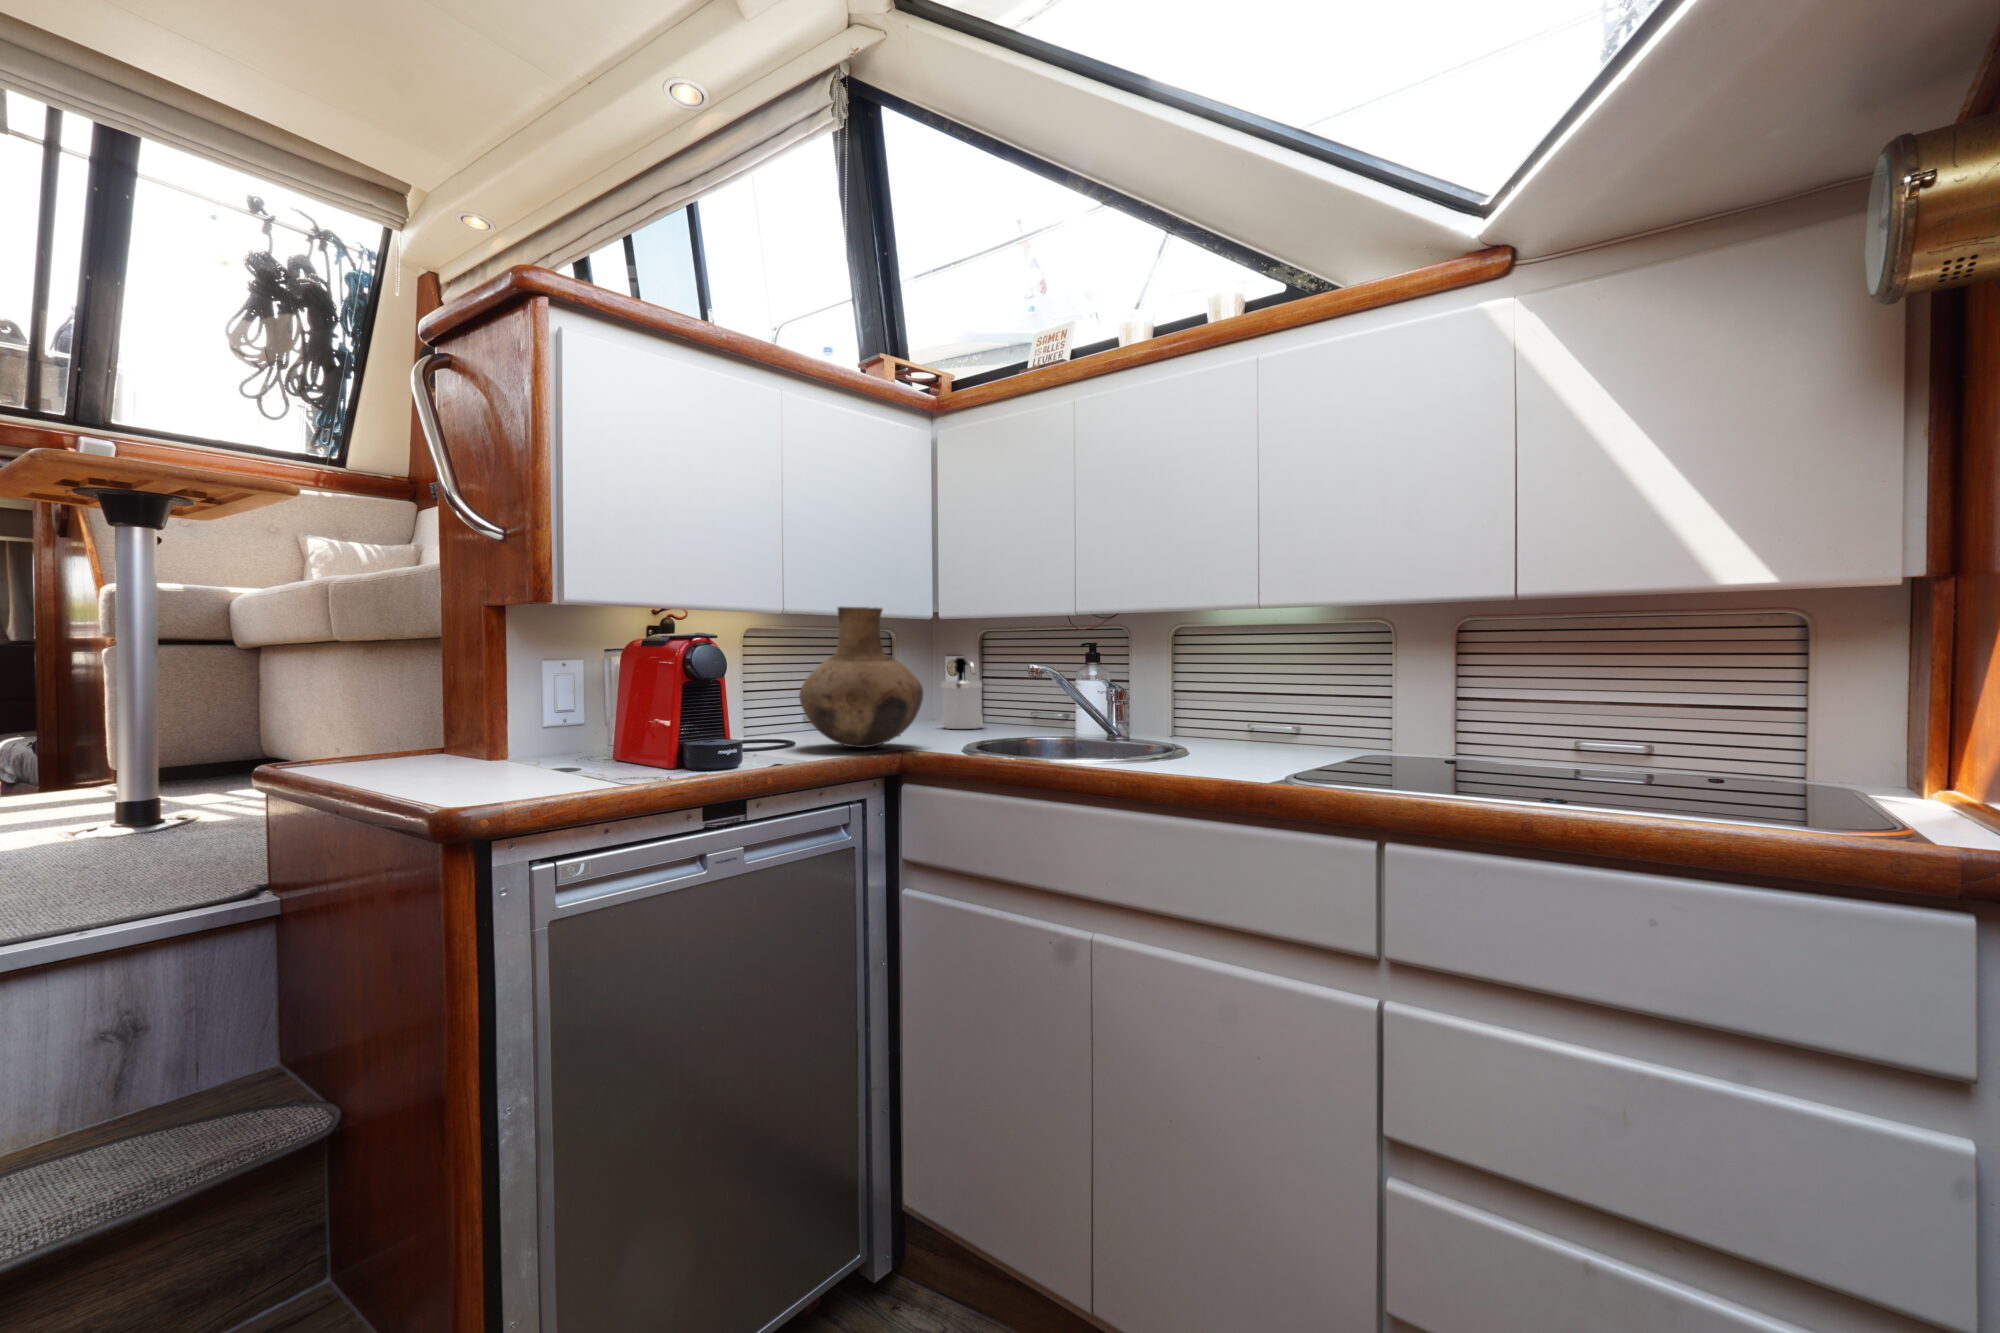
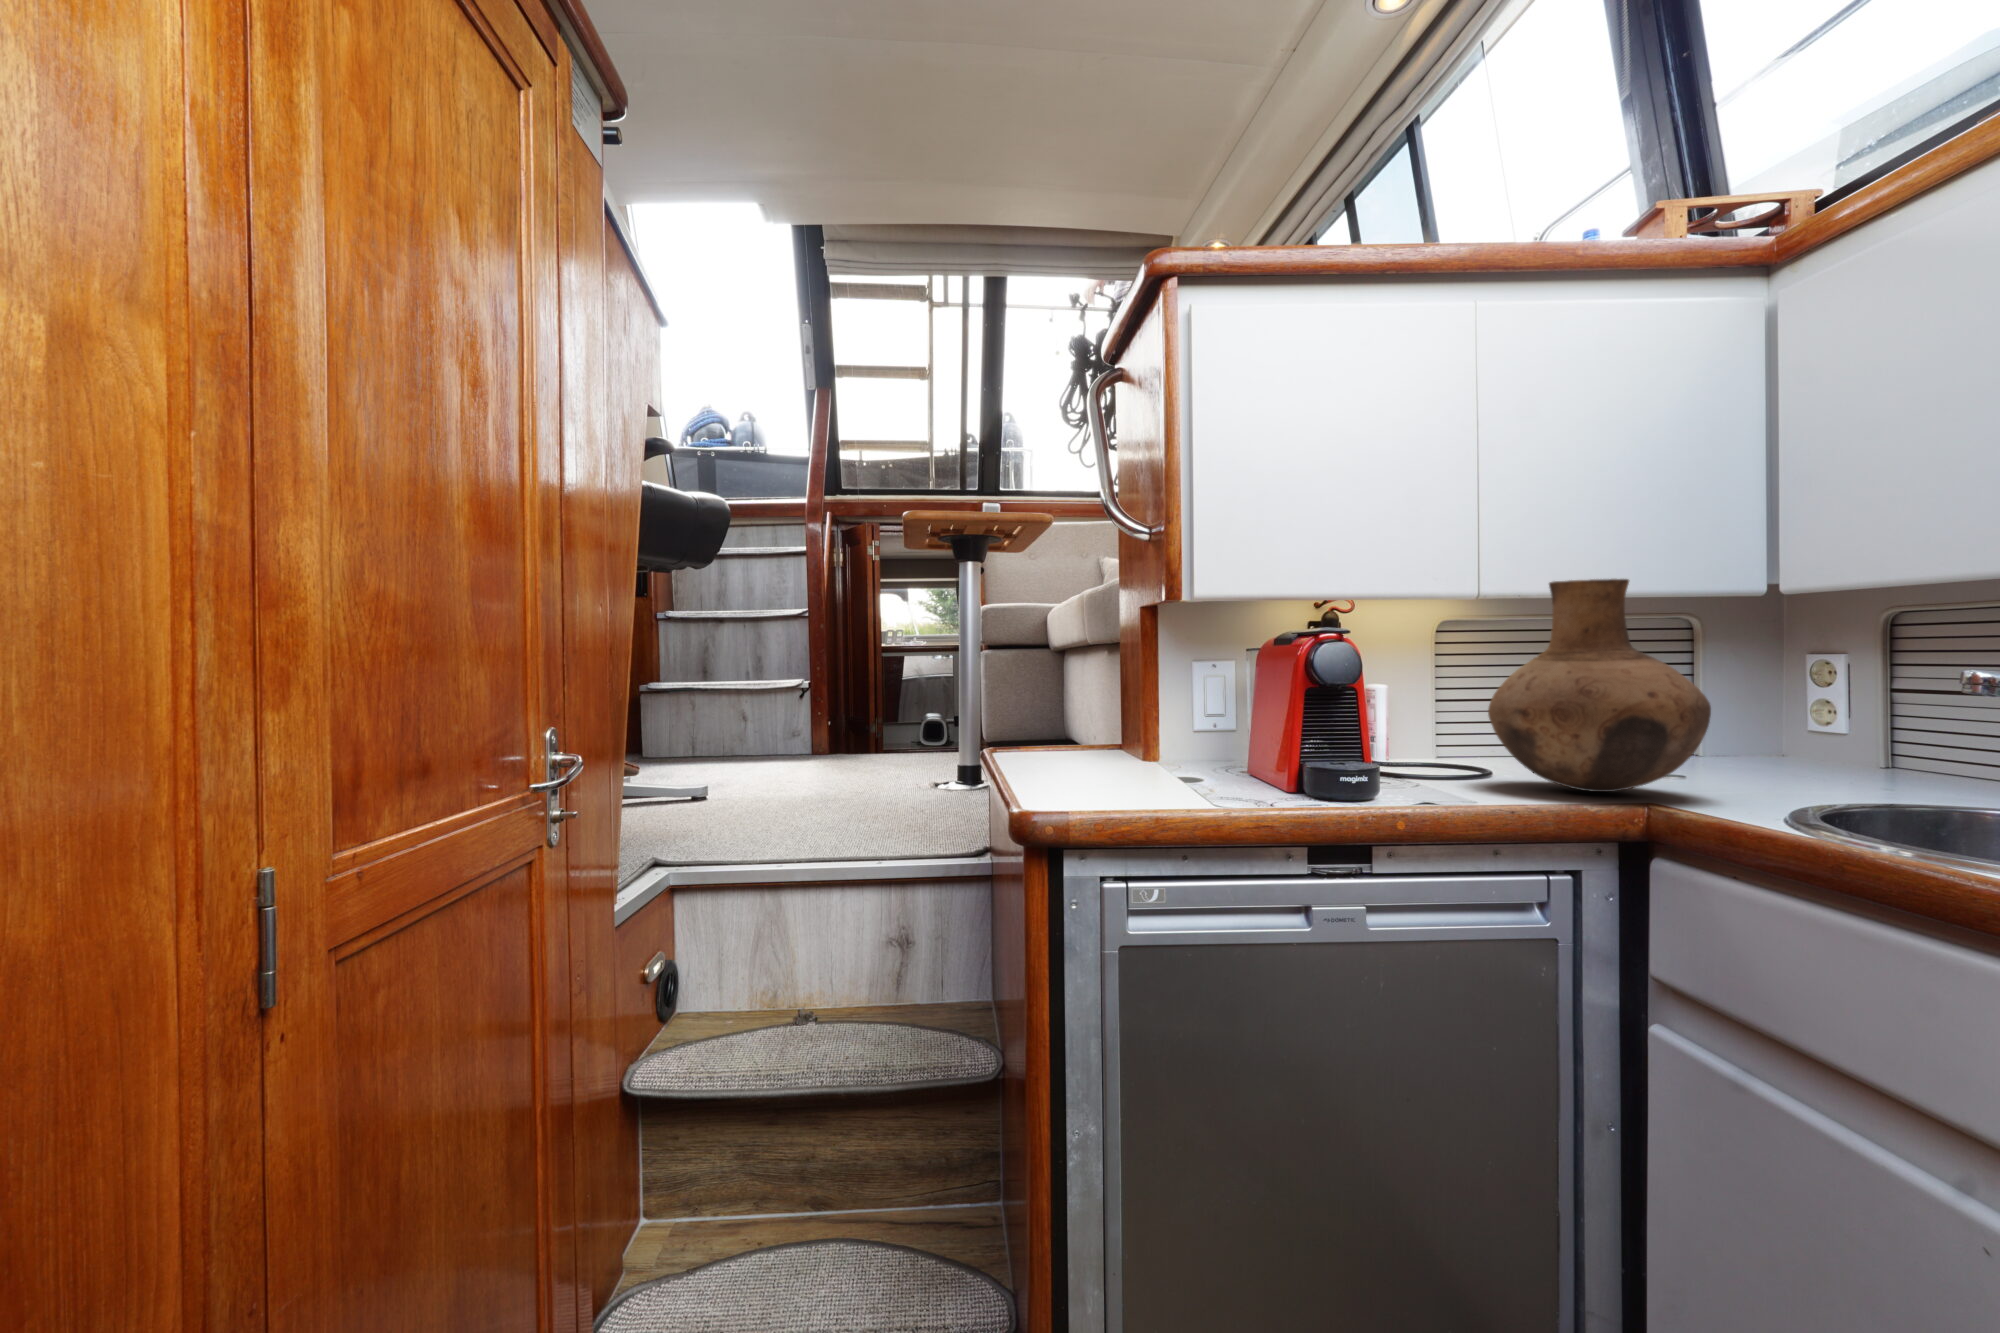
soap dispenser: present [941,657,983,729] -> none [1796,656,1897,779]

